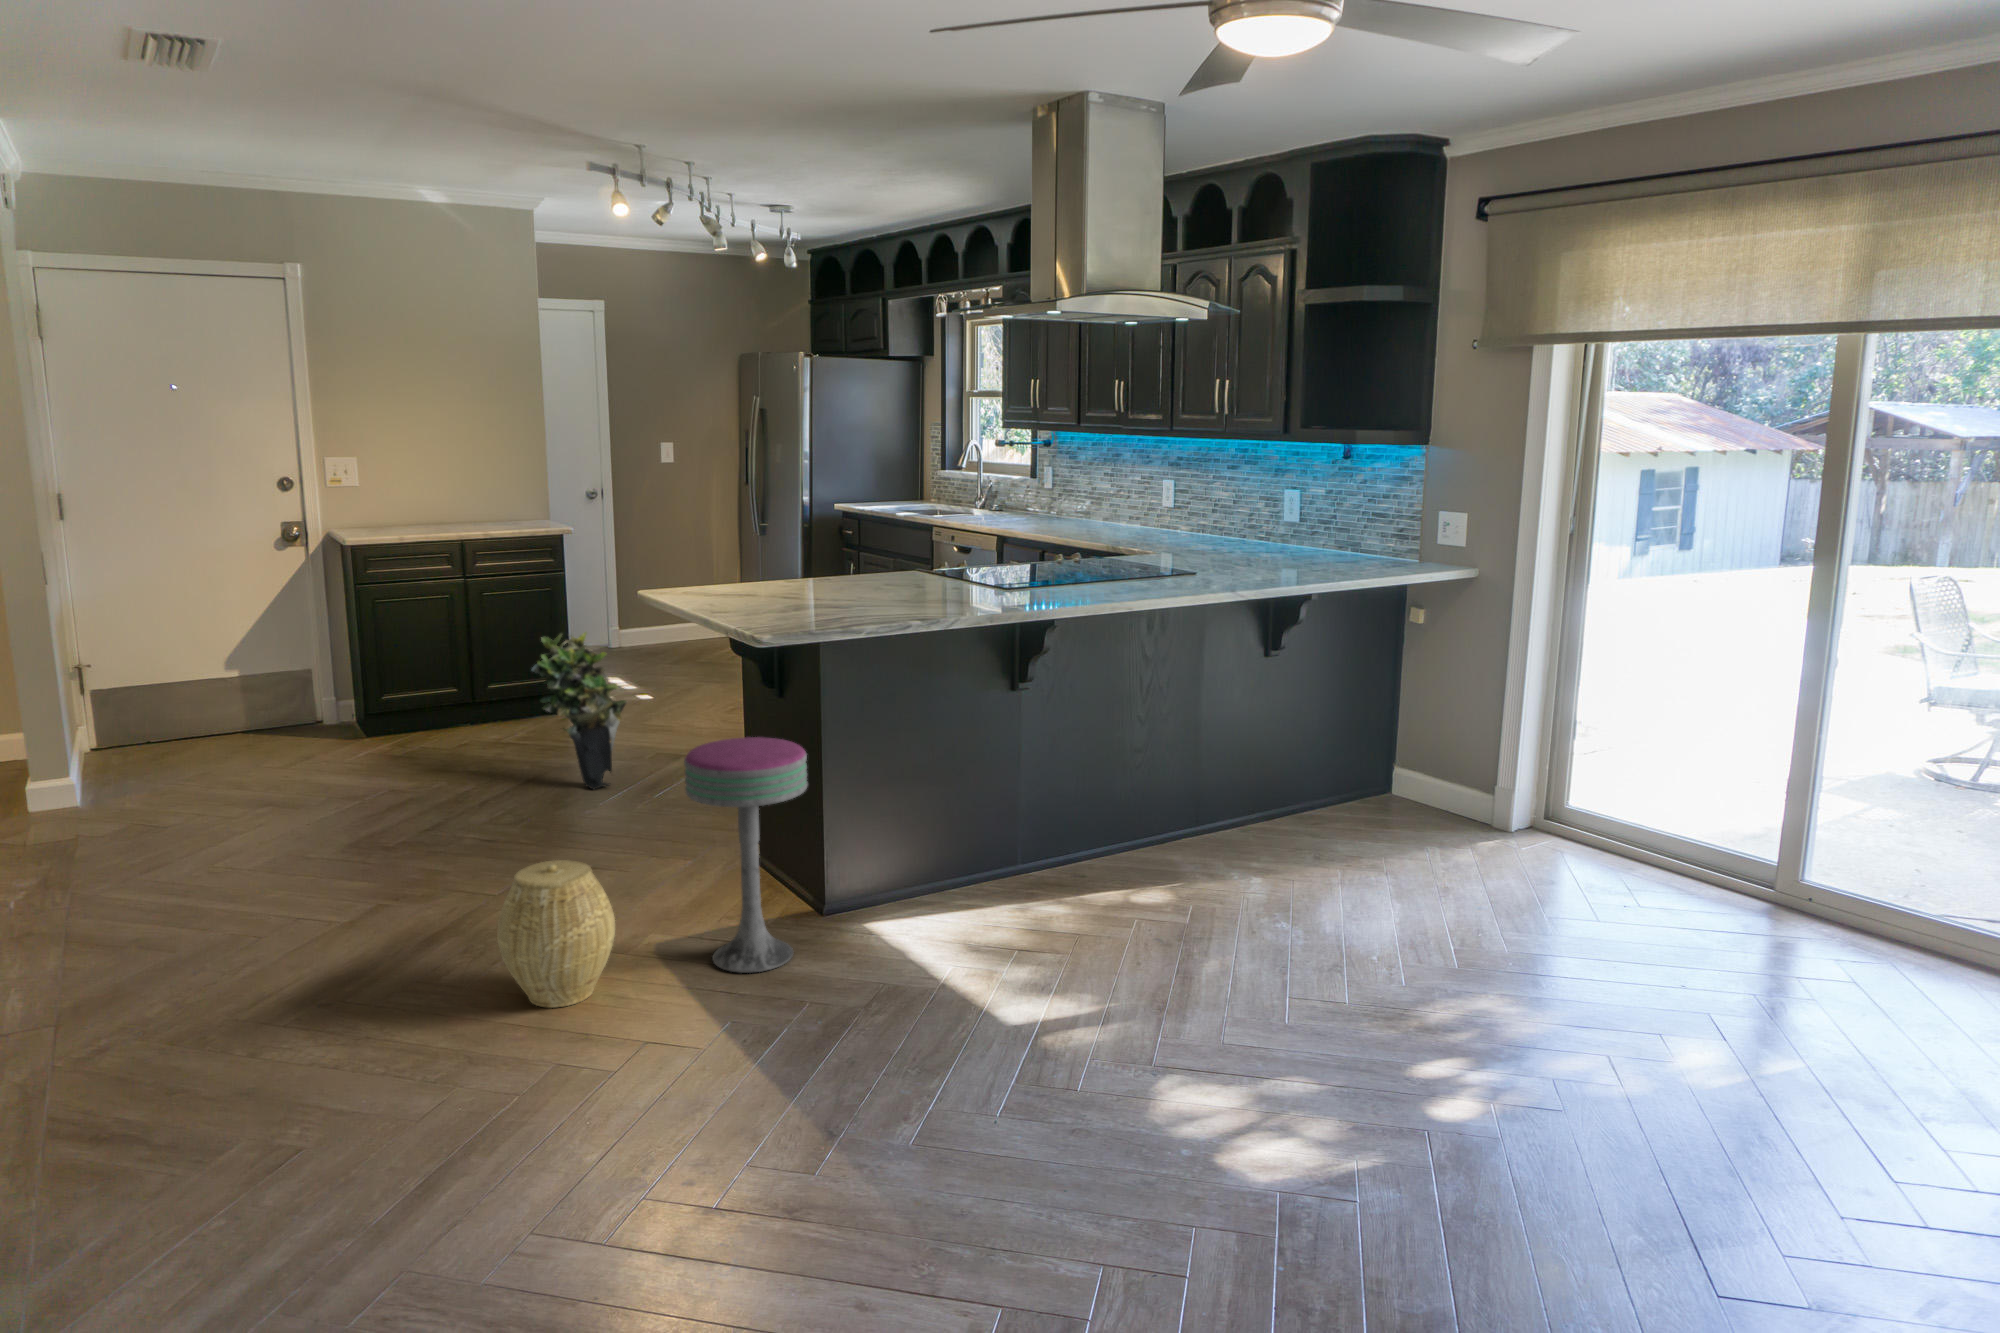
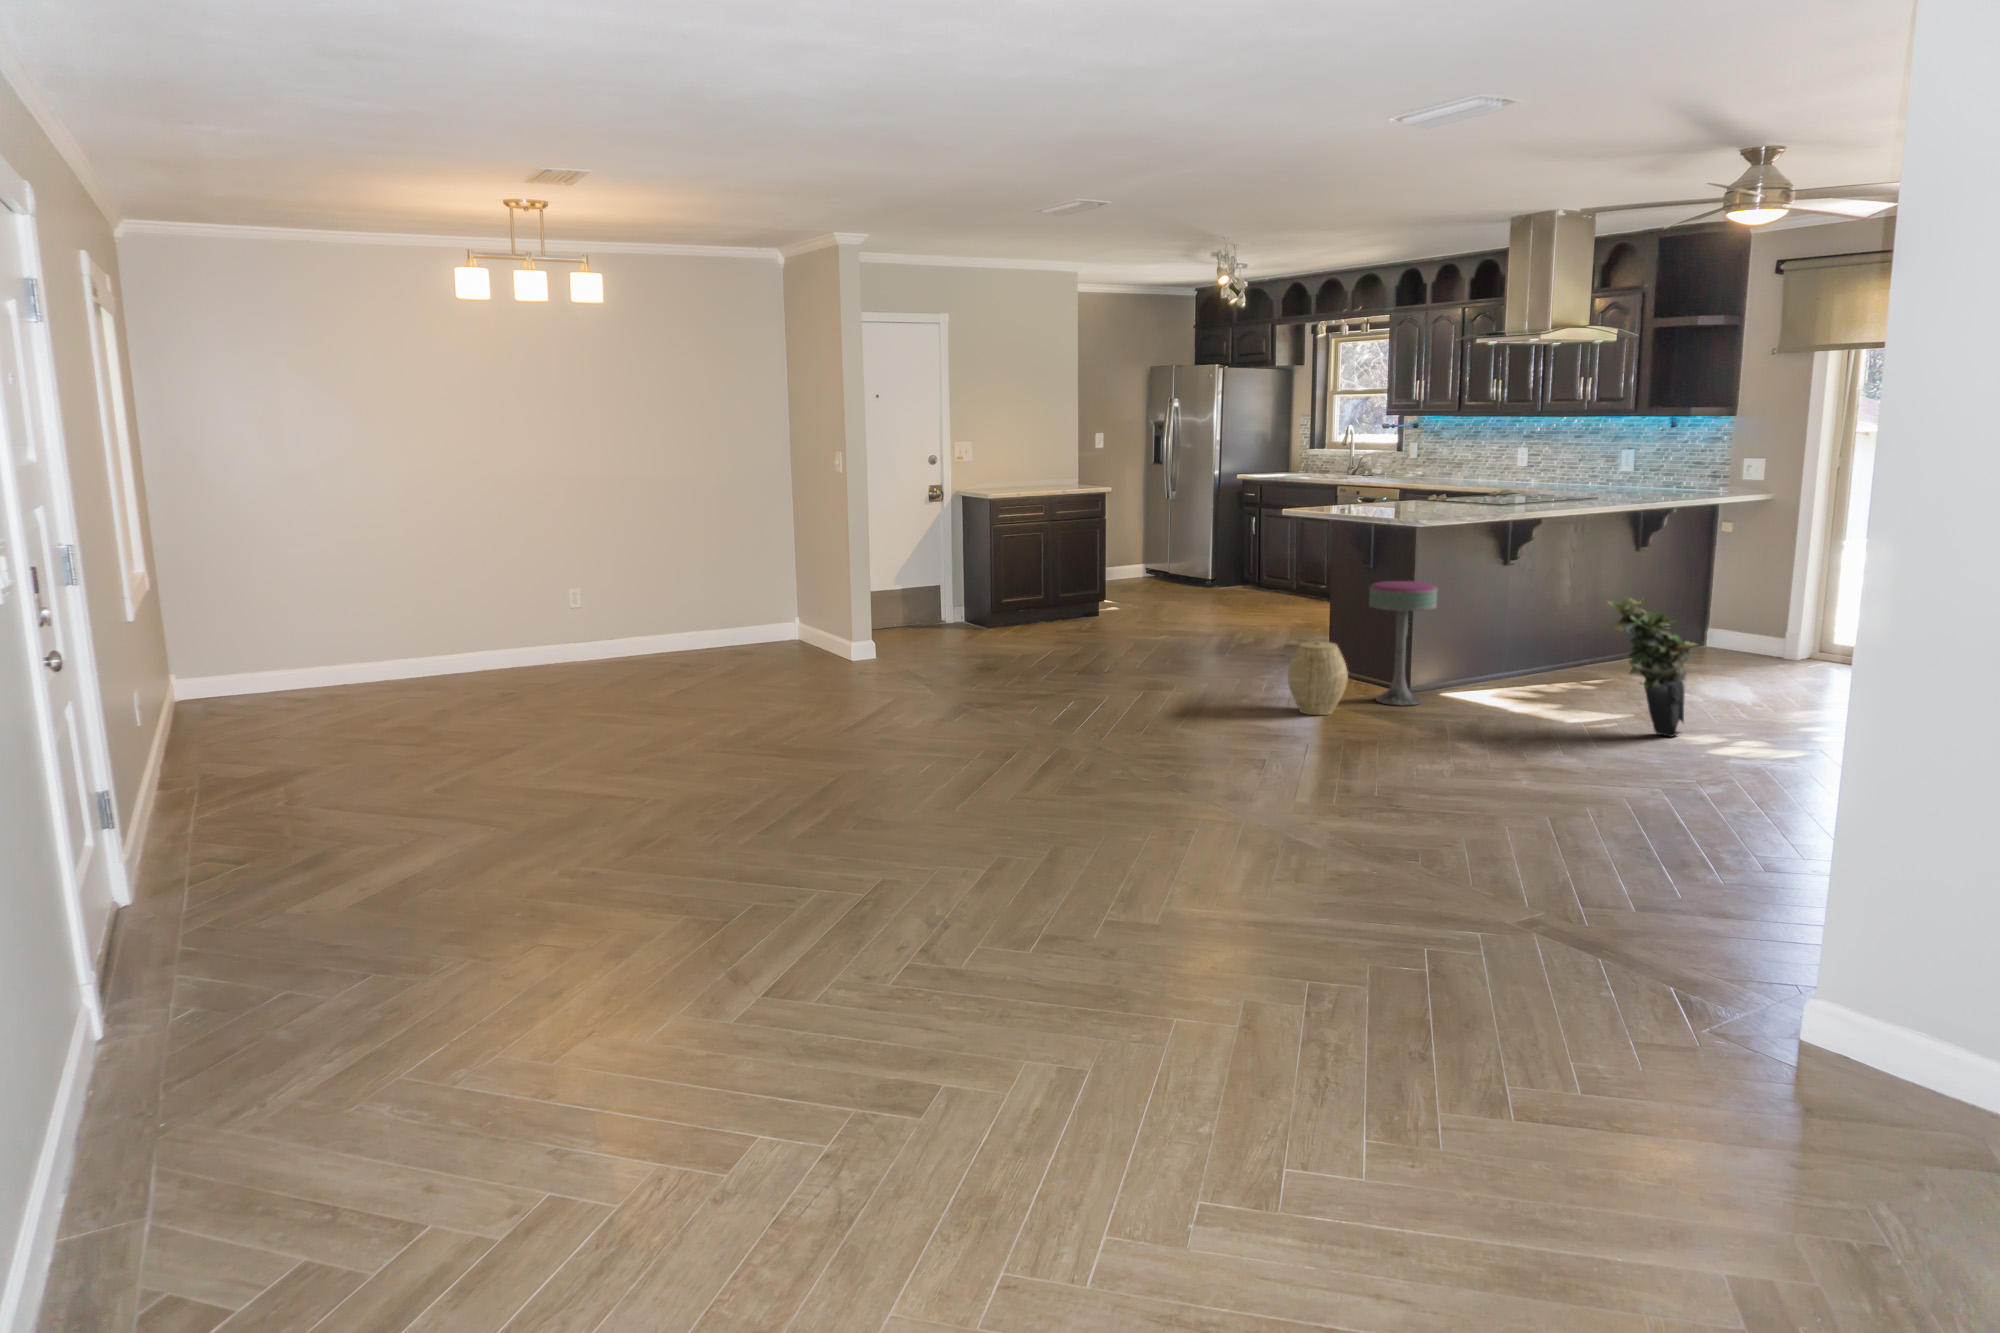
potted plant: present [532,632,627,789] -> present [1609,598,1697,737]

